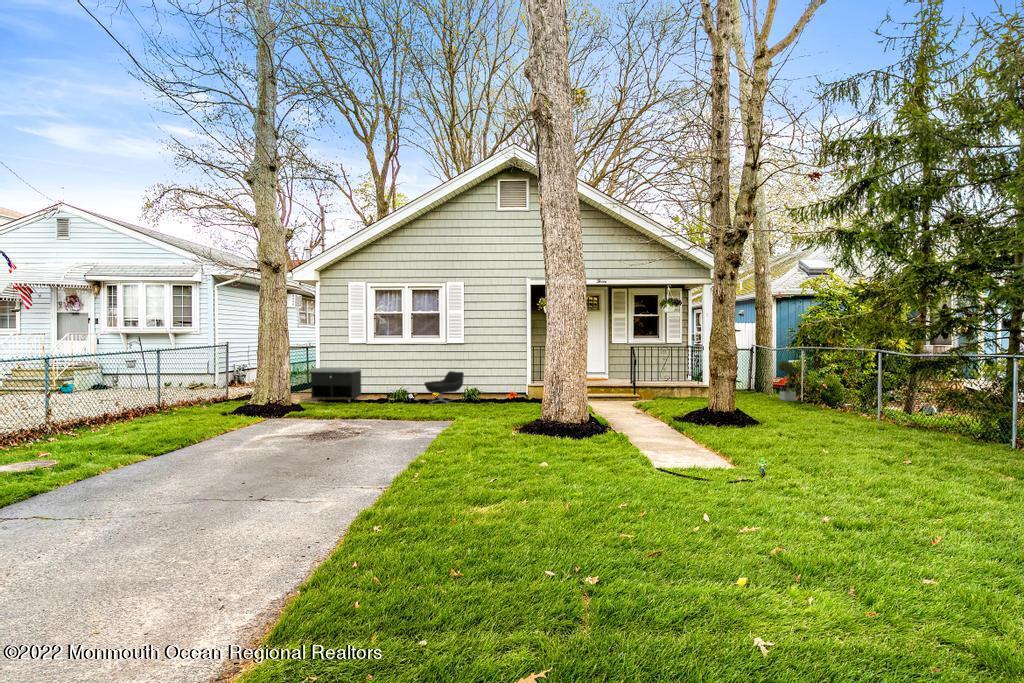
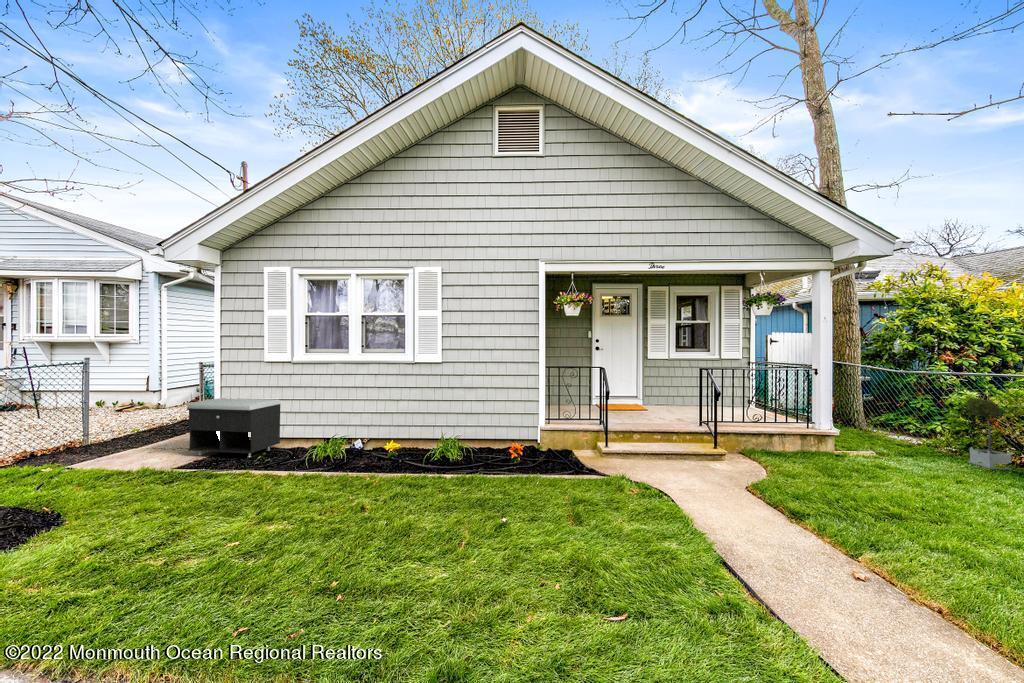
lounge chair: present [424,371,464,401] -> none [372,407,437,465]

